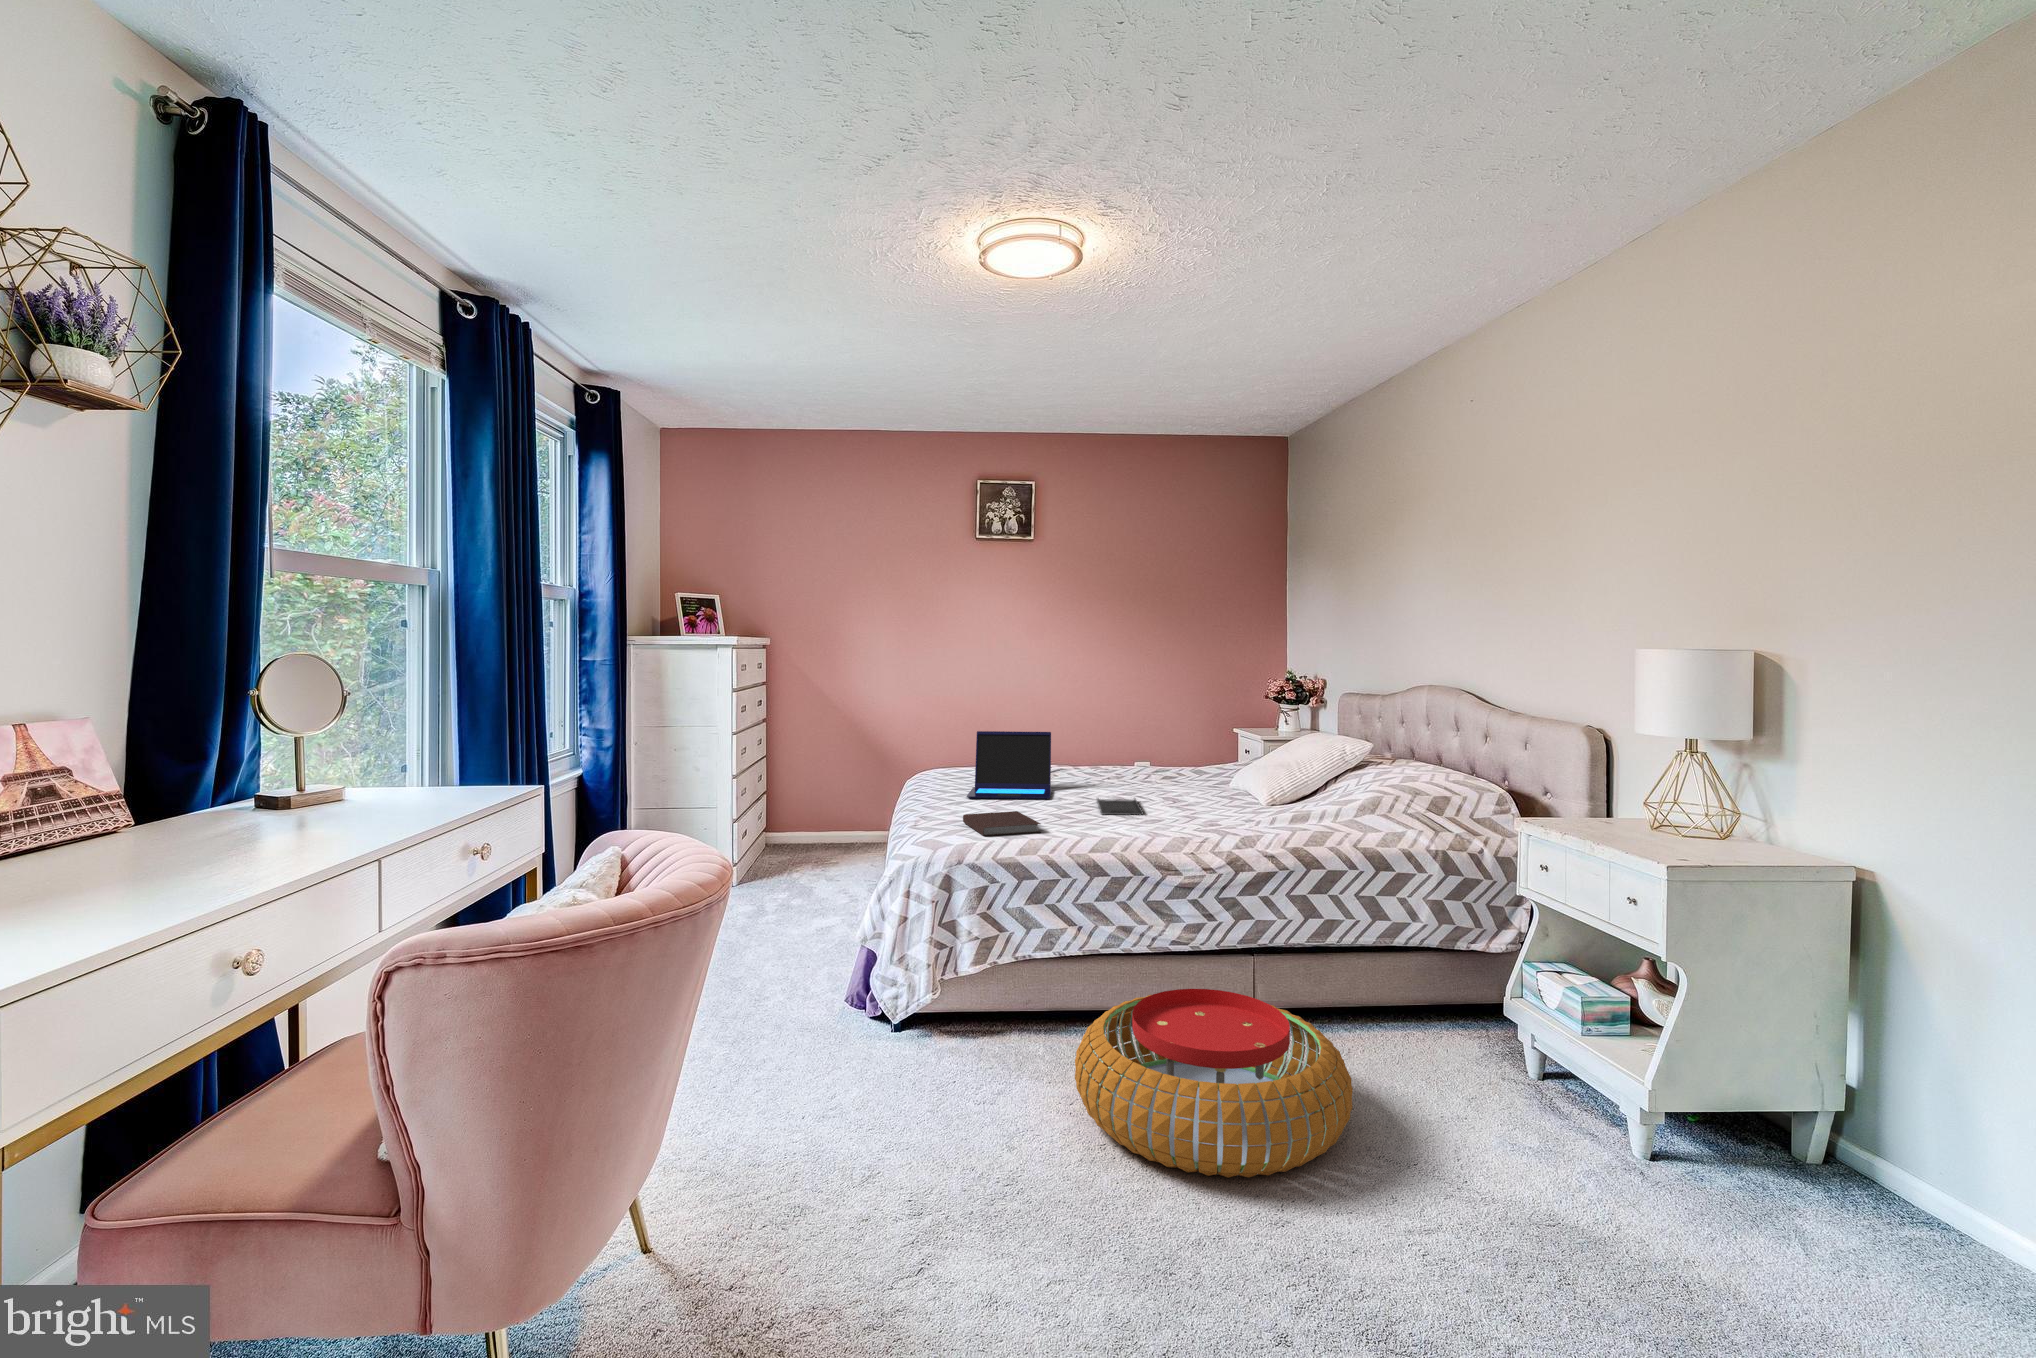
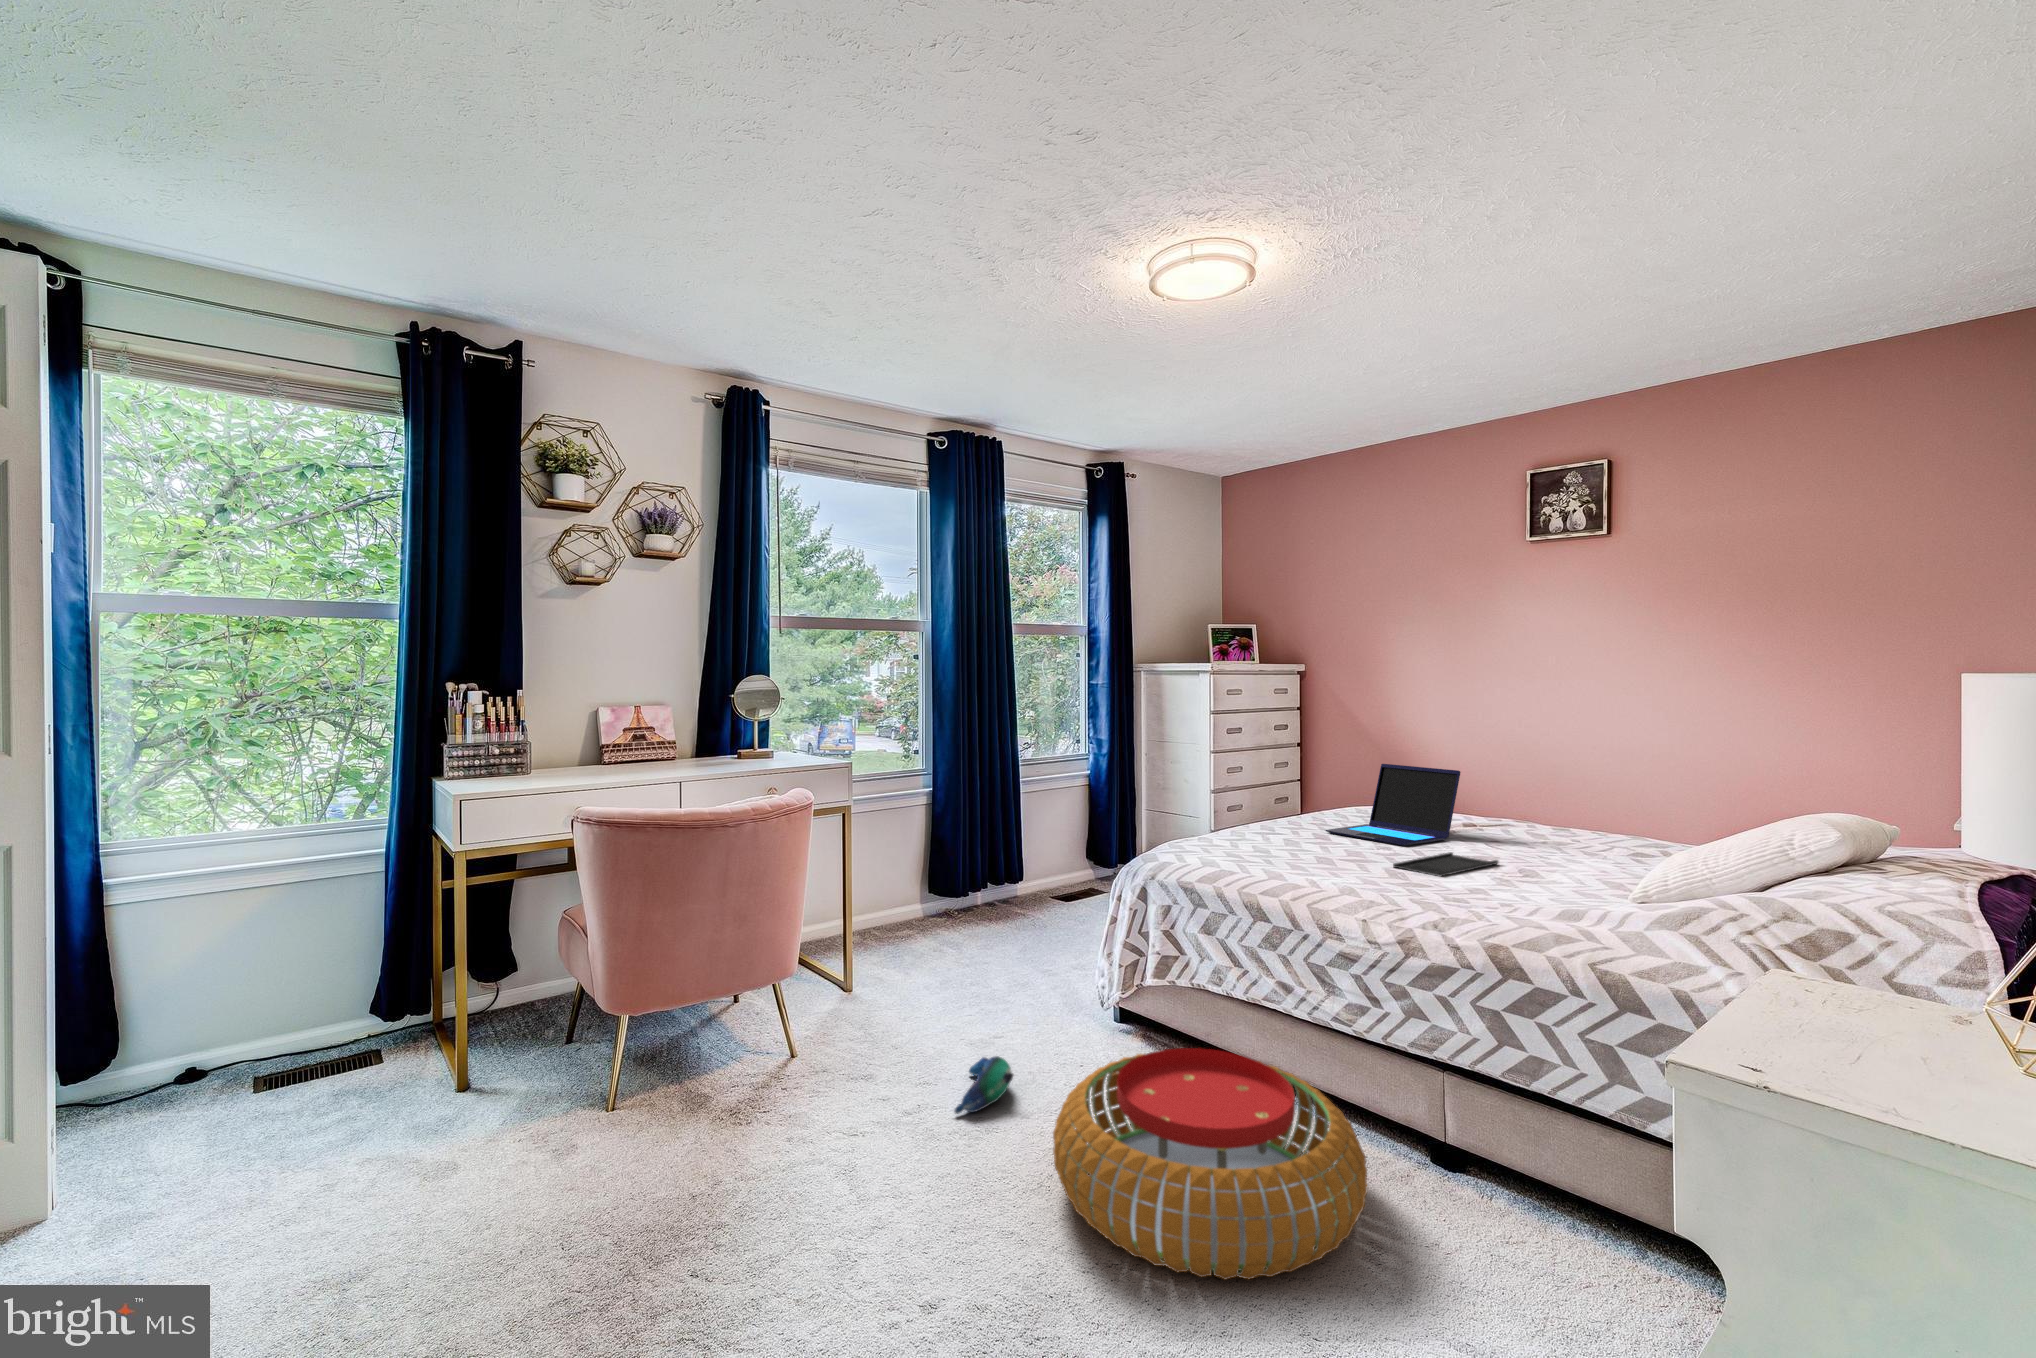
notebook: present [963,811,1041,836] -> none [1202,840,1289,868]
plush toy: none [883,1096,973,1173] -> present [955,1056,1013,1114]

